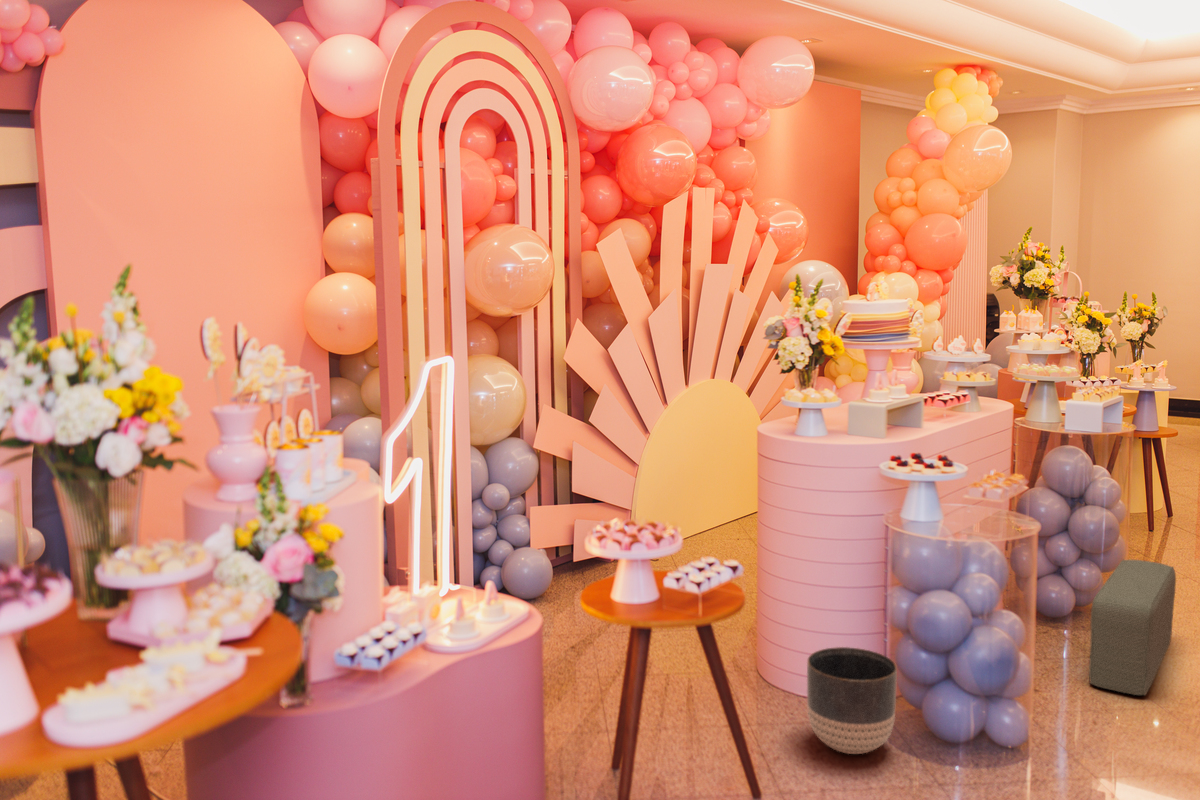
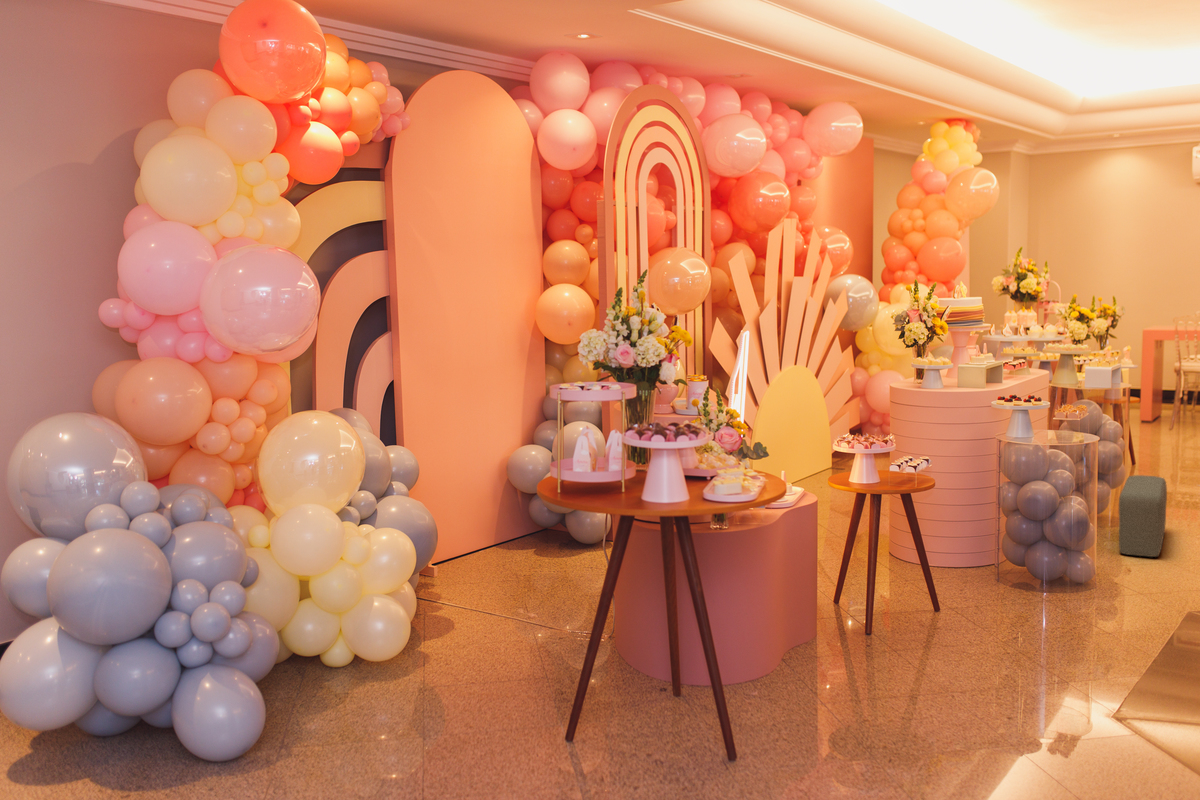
planter: present [807,647,897,754] -> none [953,525,1014,590]

